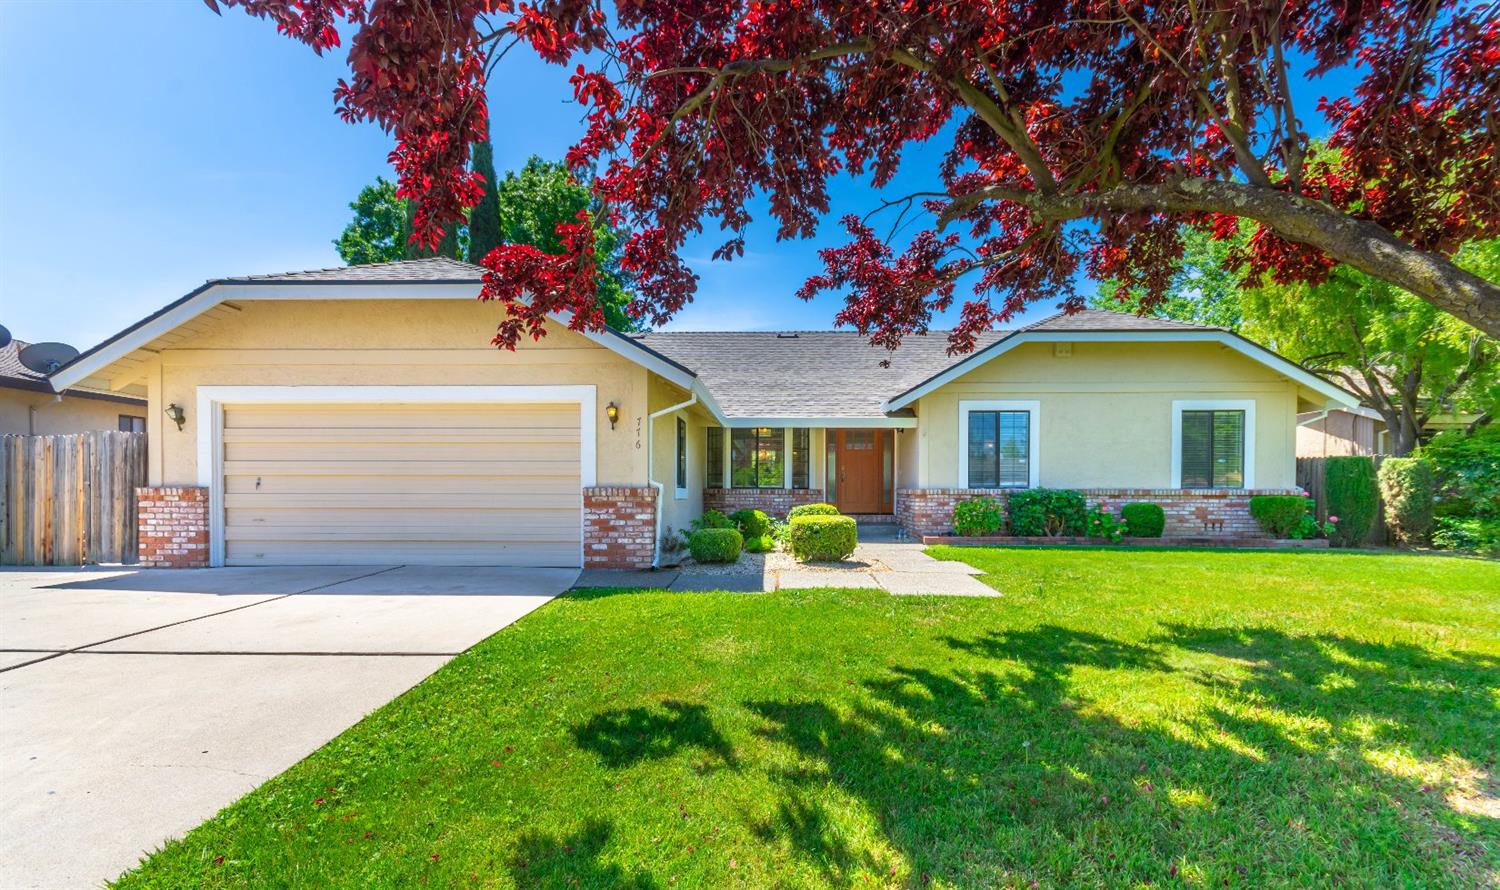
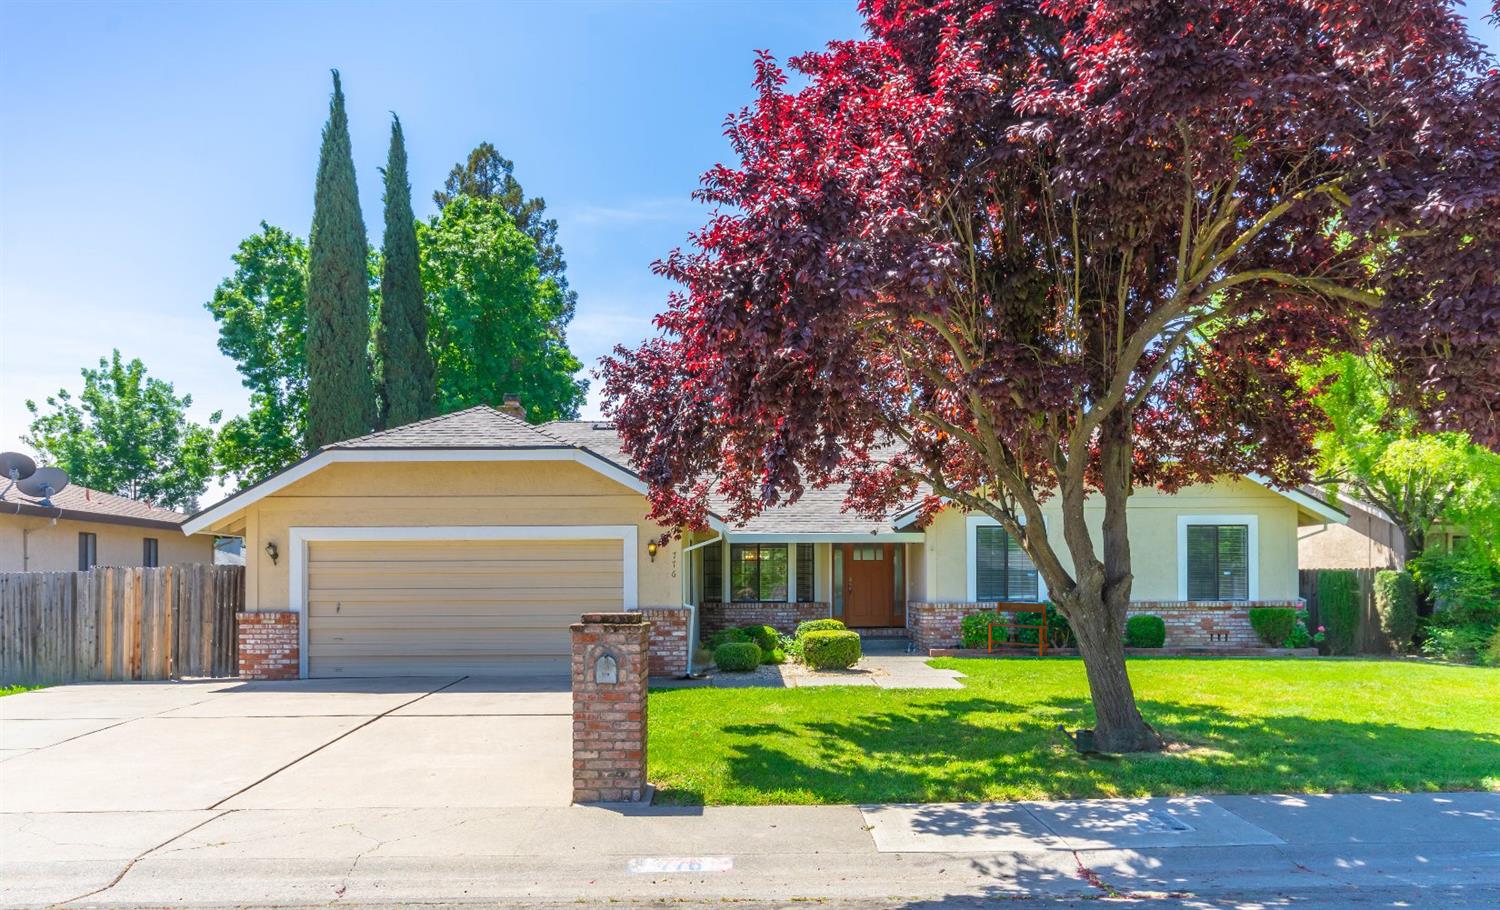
bench: none [983,487,1046,544] -> present [988,601,1049,656]
watering can: none [1348,733,1471,814] -> present [1057,724,1101,753]

